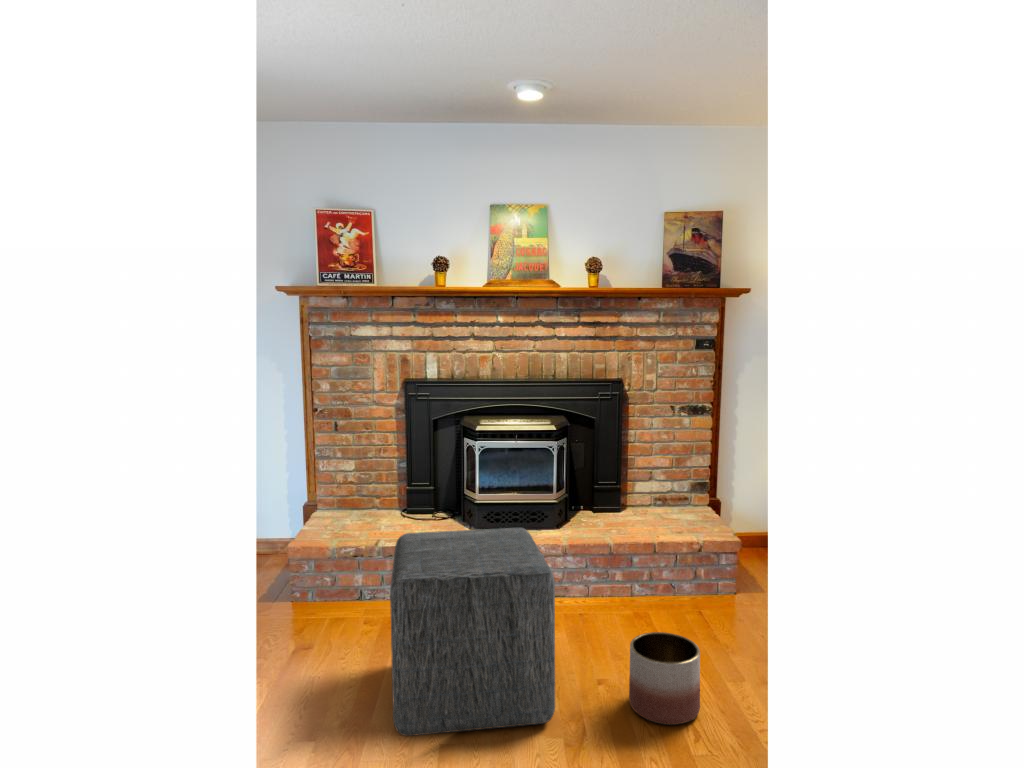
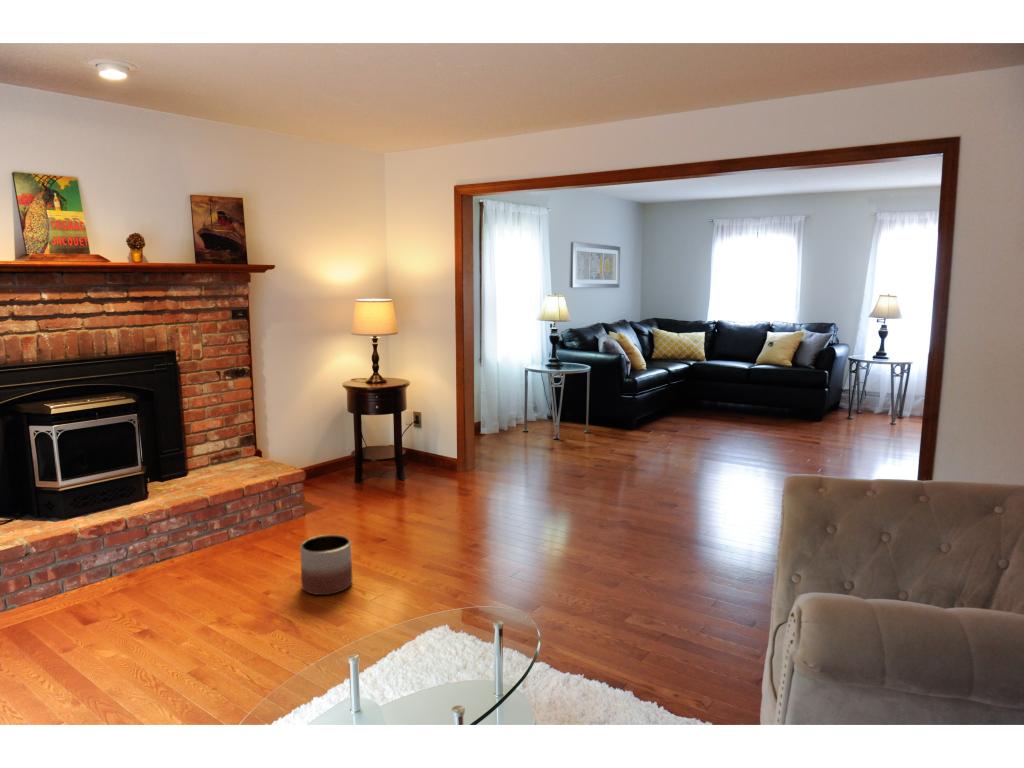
ottoman: present [390,528,555,736] -> none [72,491,270,677]

